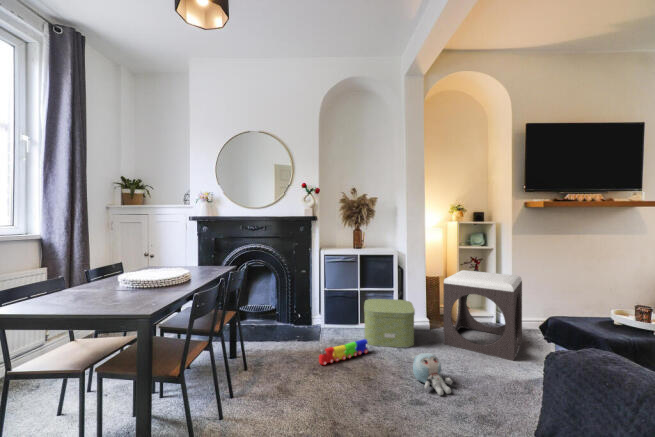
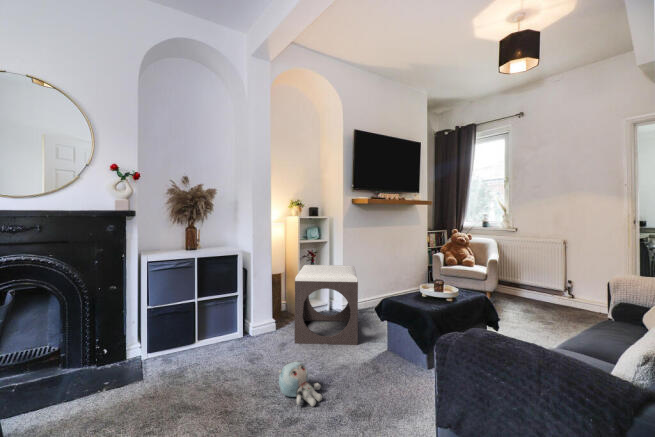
storage box: present [364,299,415,348] -> none [205,304,267,366]
toy train: present [319,339,368,365] -> none [152,362,218,416]

